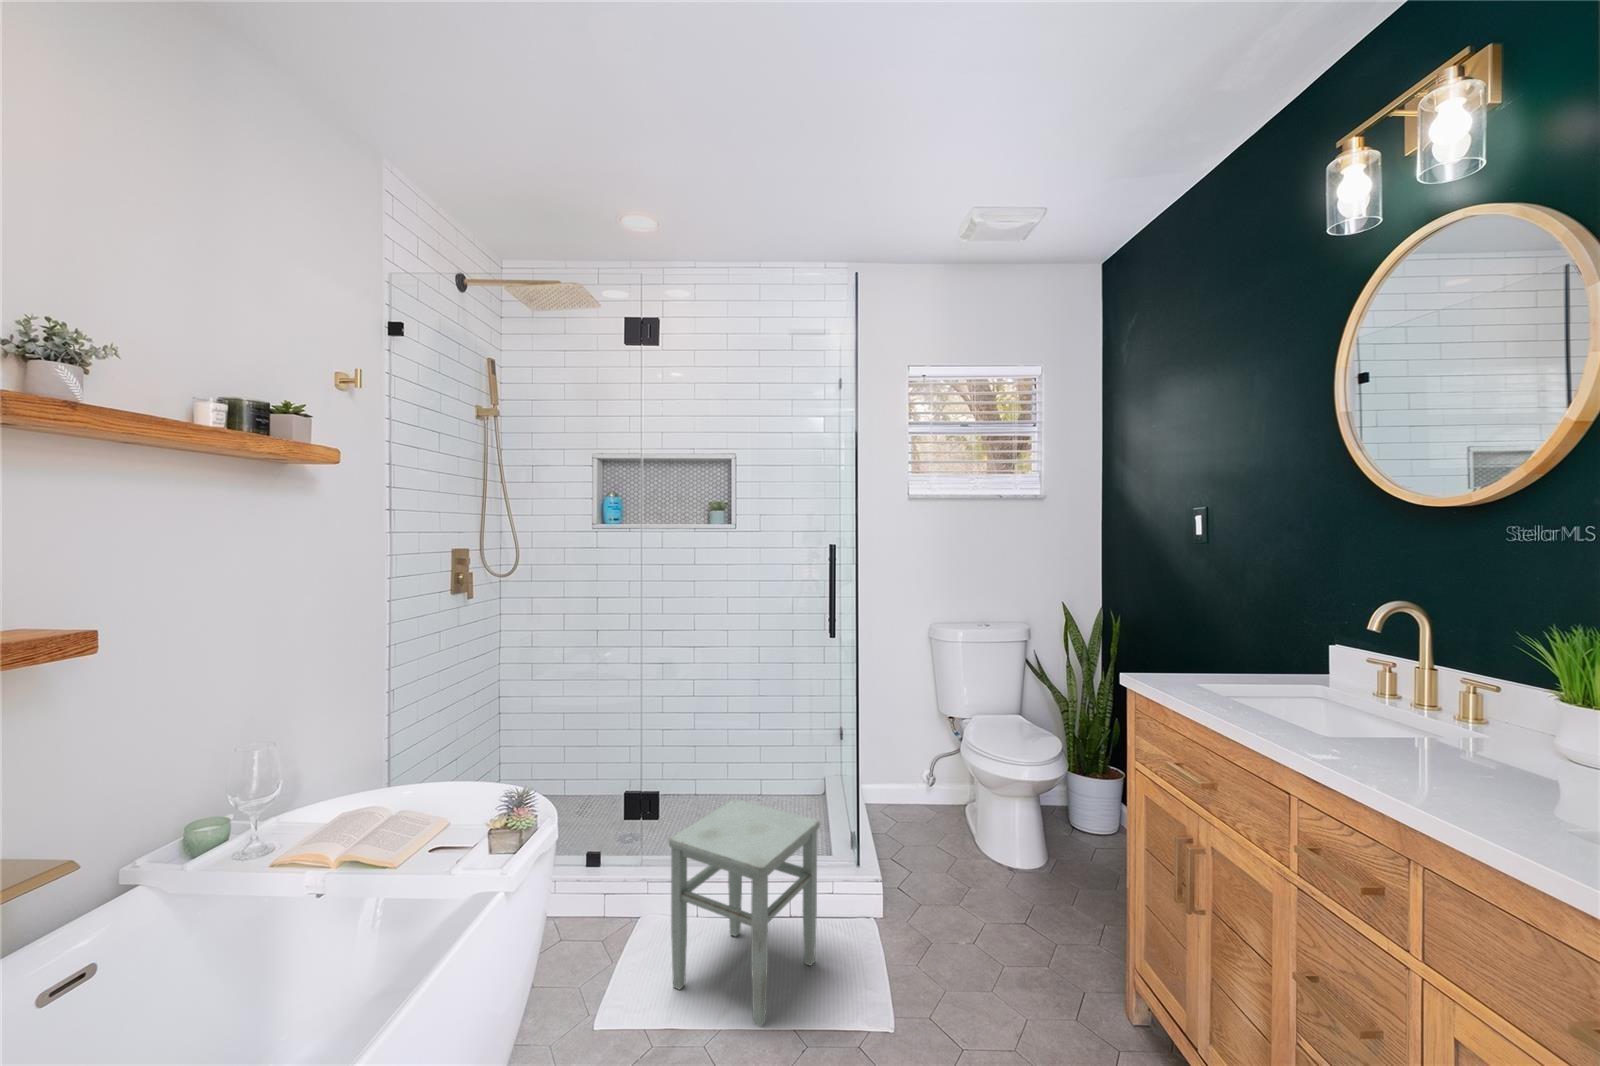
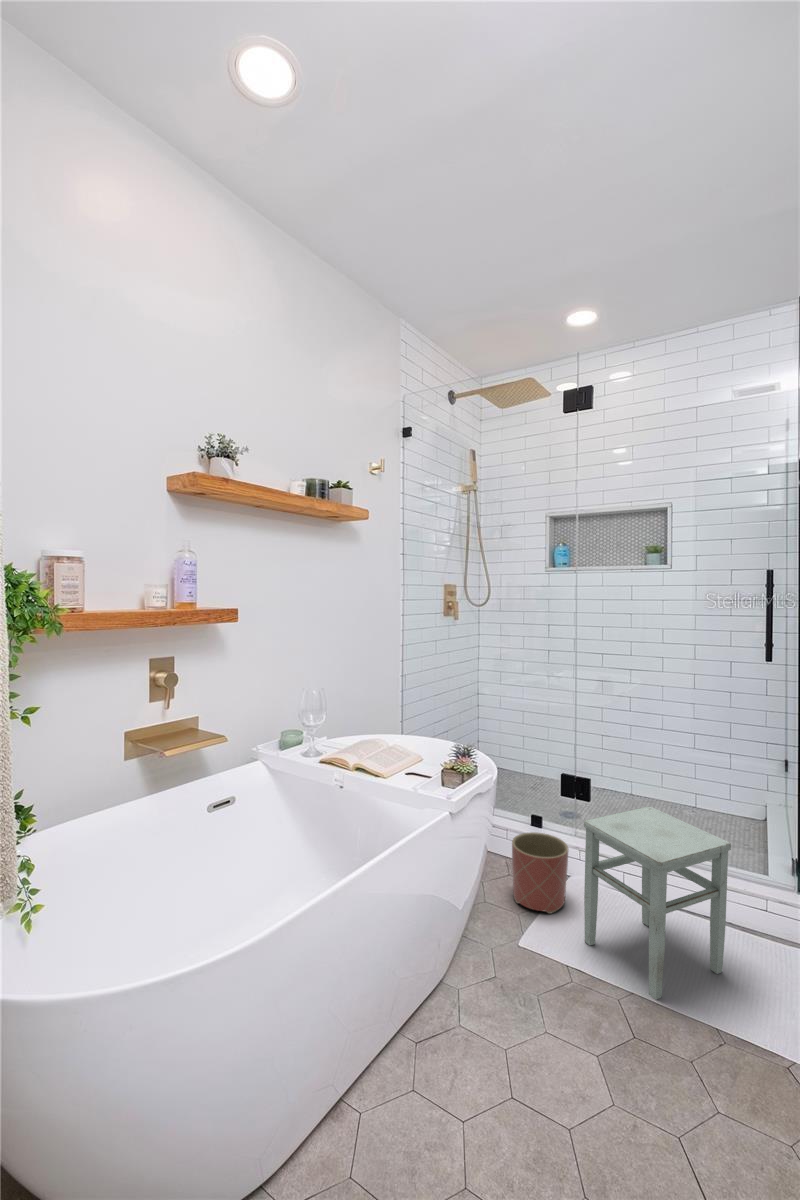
planter: none [572,863,644,970] -> present [512,832,568,914]

